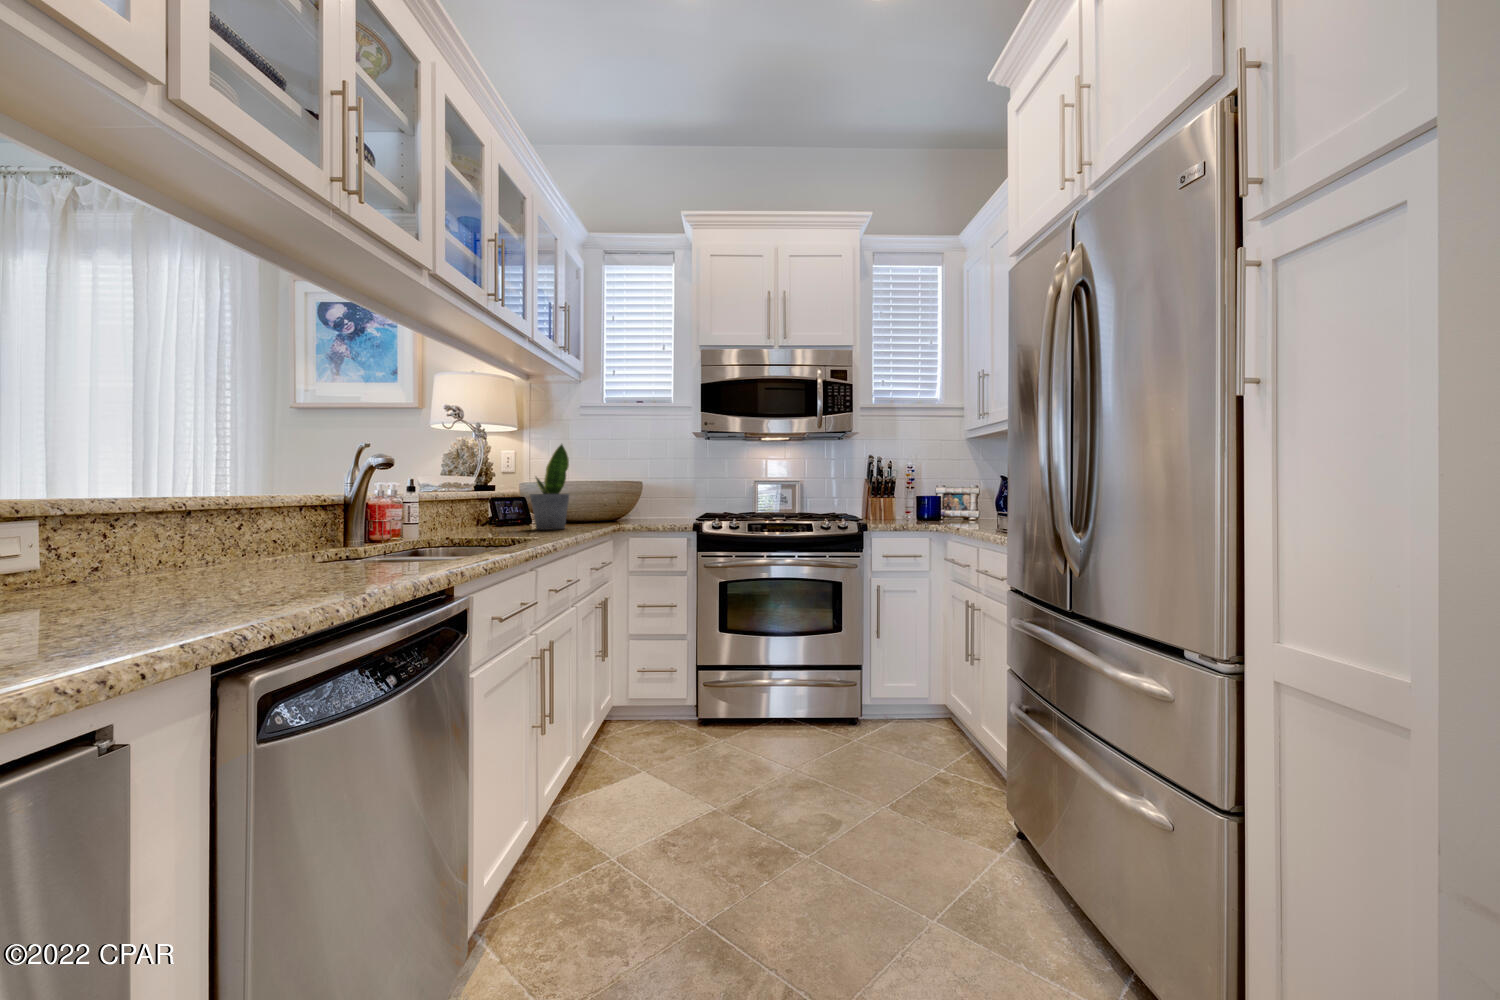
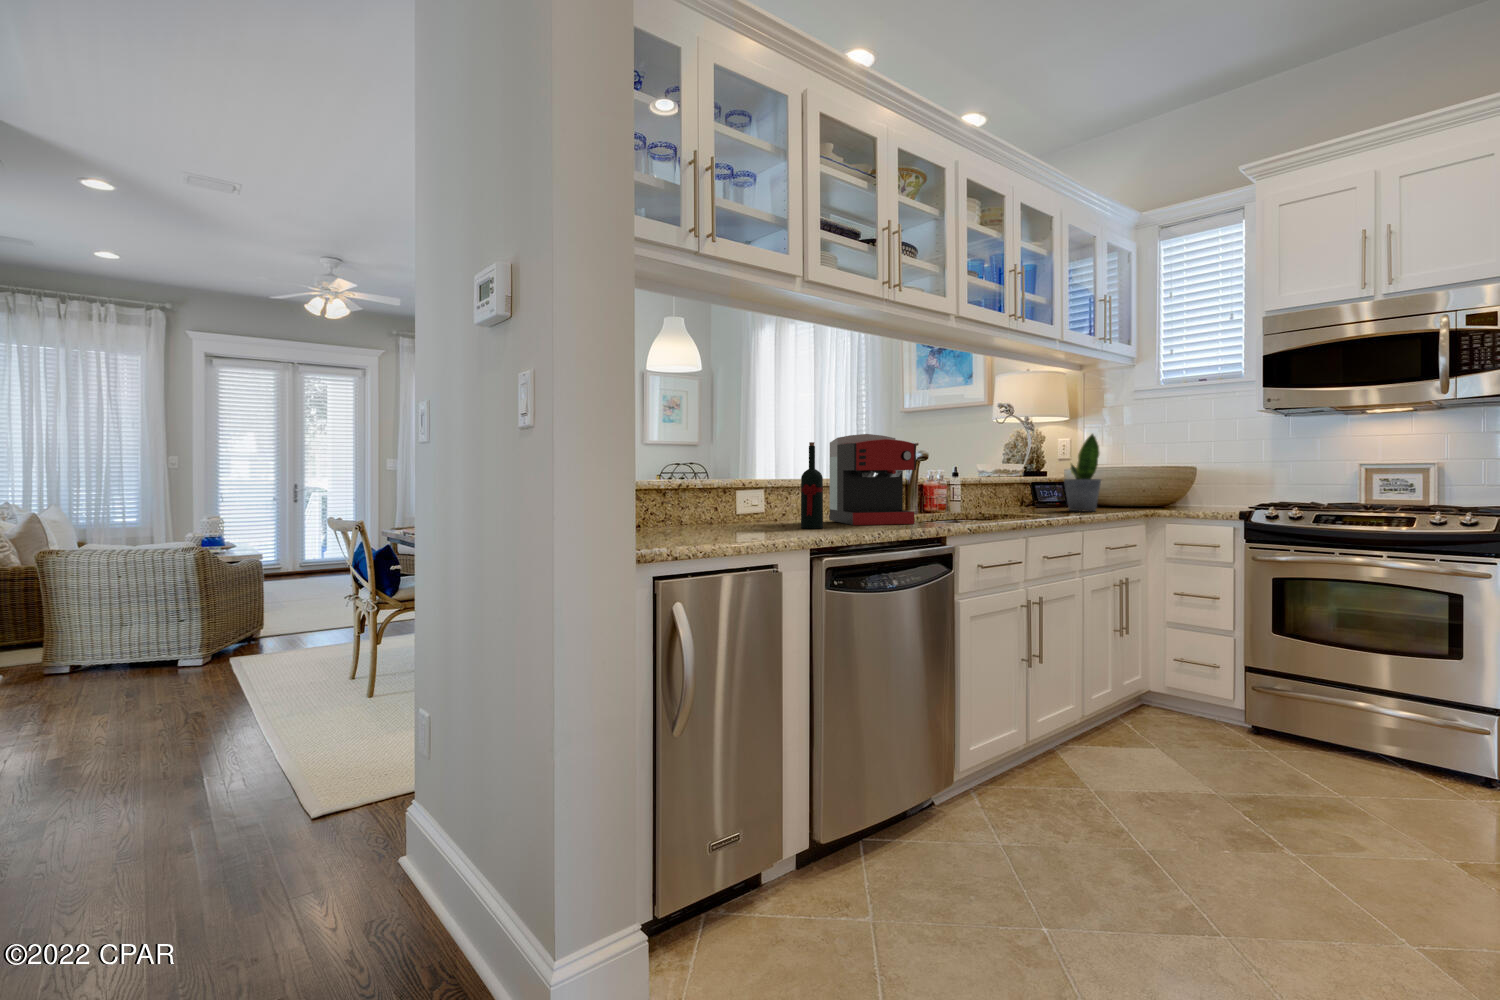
wine bottle: none [77,393,161,616] -> present [801,442,823,529]
coffee maker: none [165,404,384,586] -> present [830,434,916,525]

